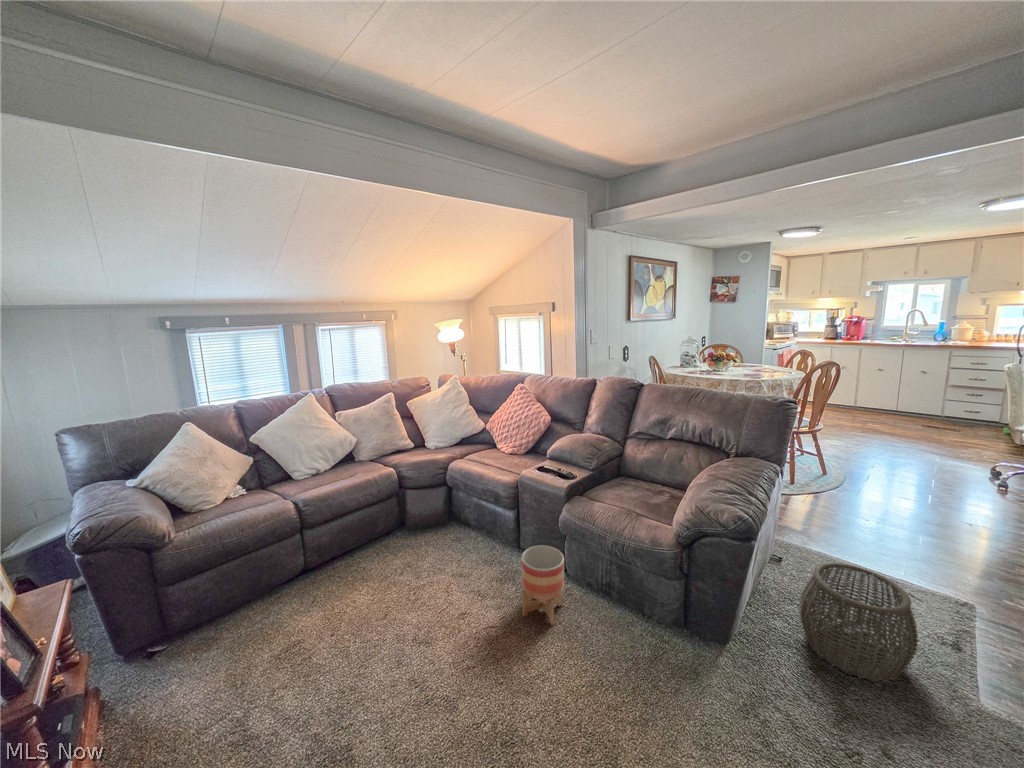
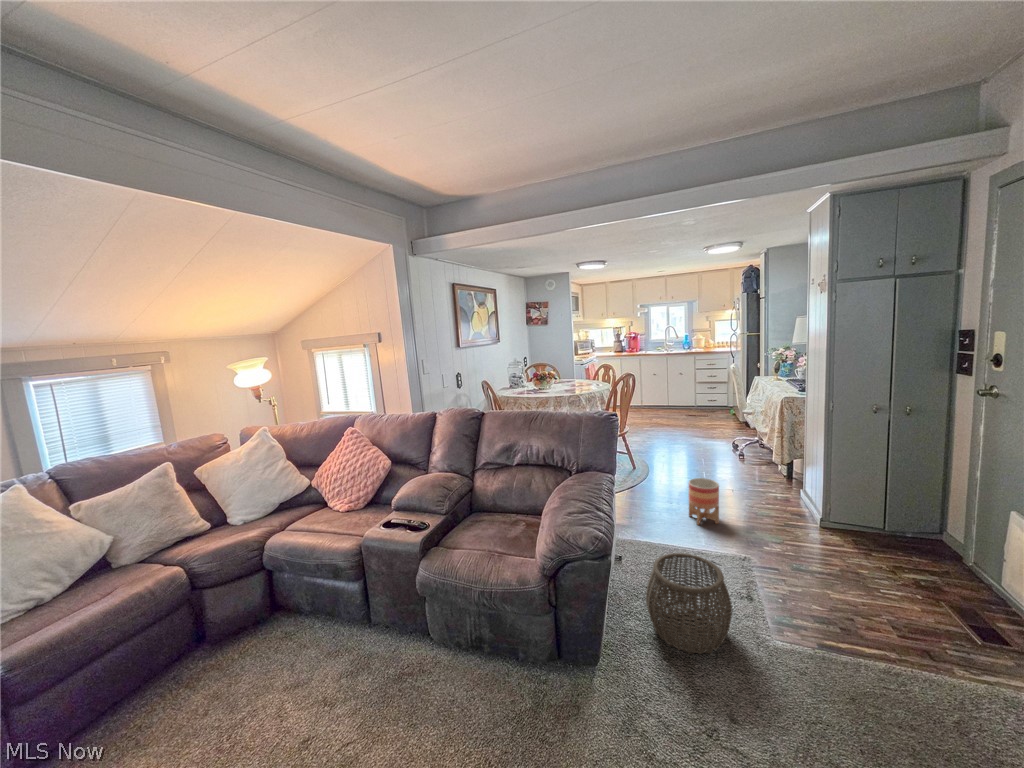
planter: present [521,545,564,625] -> present [689,478,719,525]

